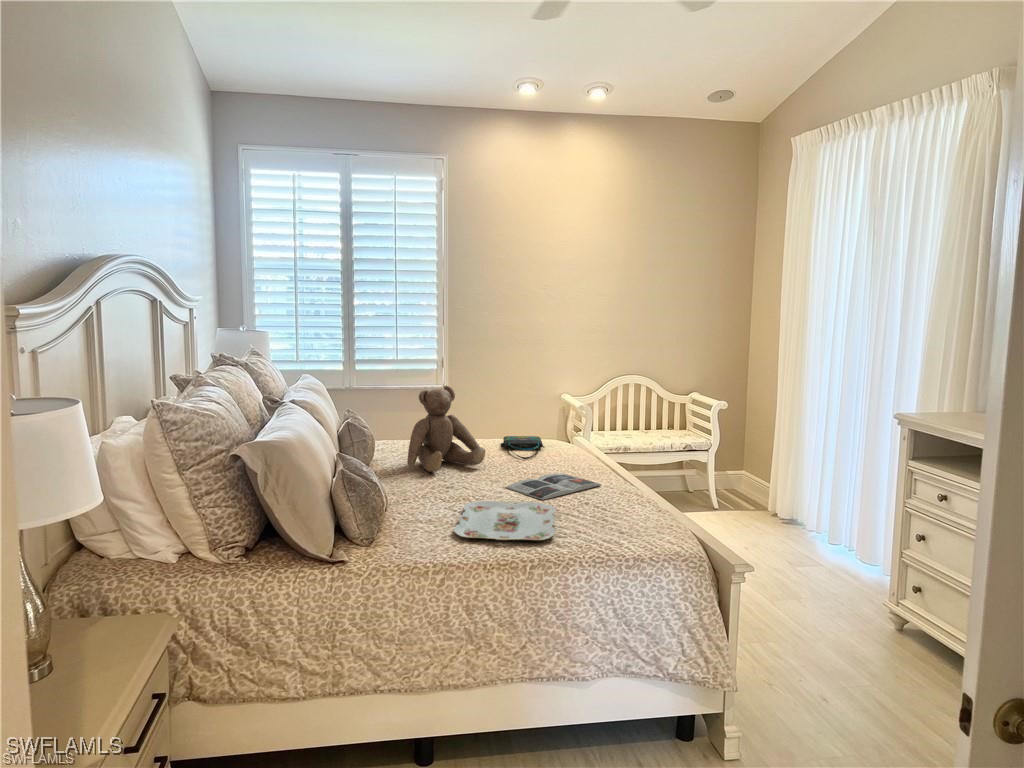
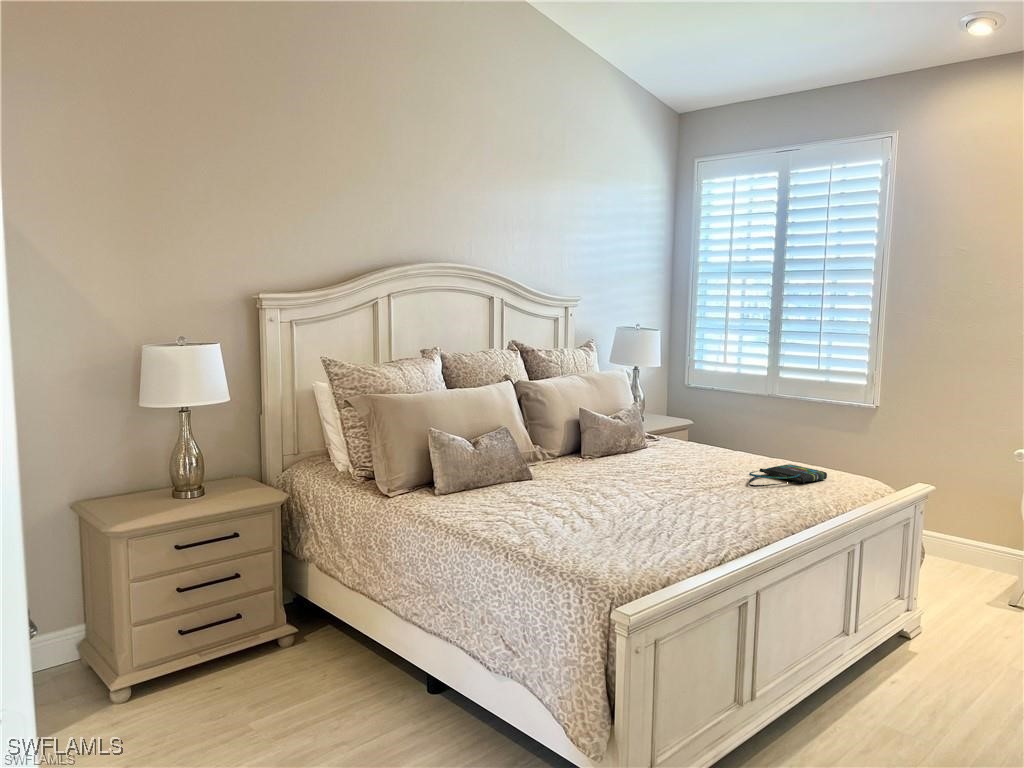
teddy bear: present [407,386,485,472] -> none [615,390,703,476]
magazine: present [506,473,601,500] -> none [637,495,739,522]
serving tray: present [454,500,556,540] -> none [483,494,617,530]

